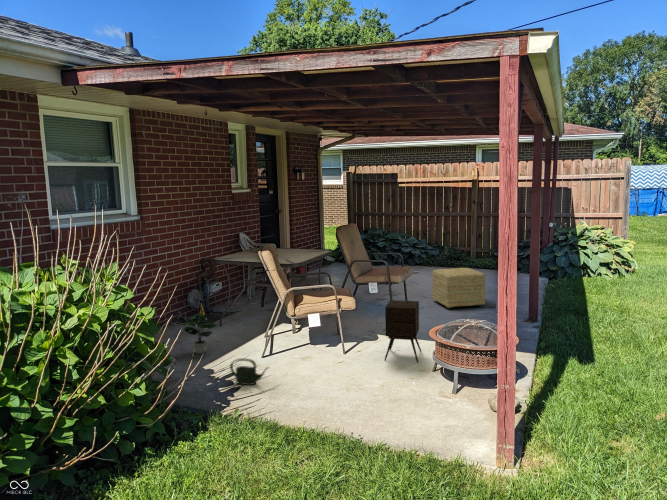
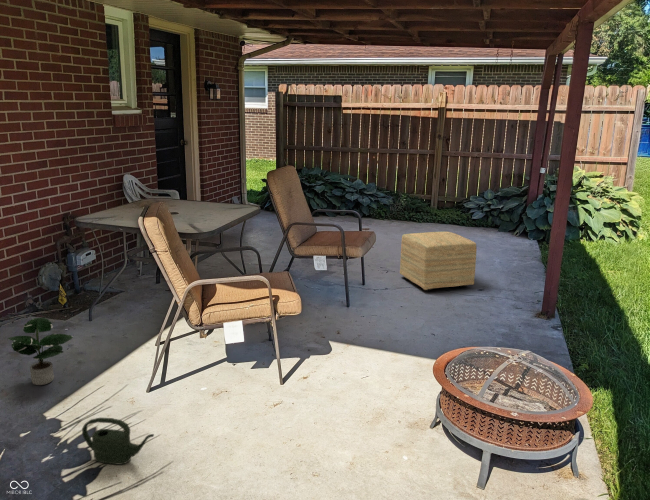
side table: present [385,300,421,363] -> none [349,298,404,402]

